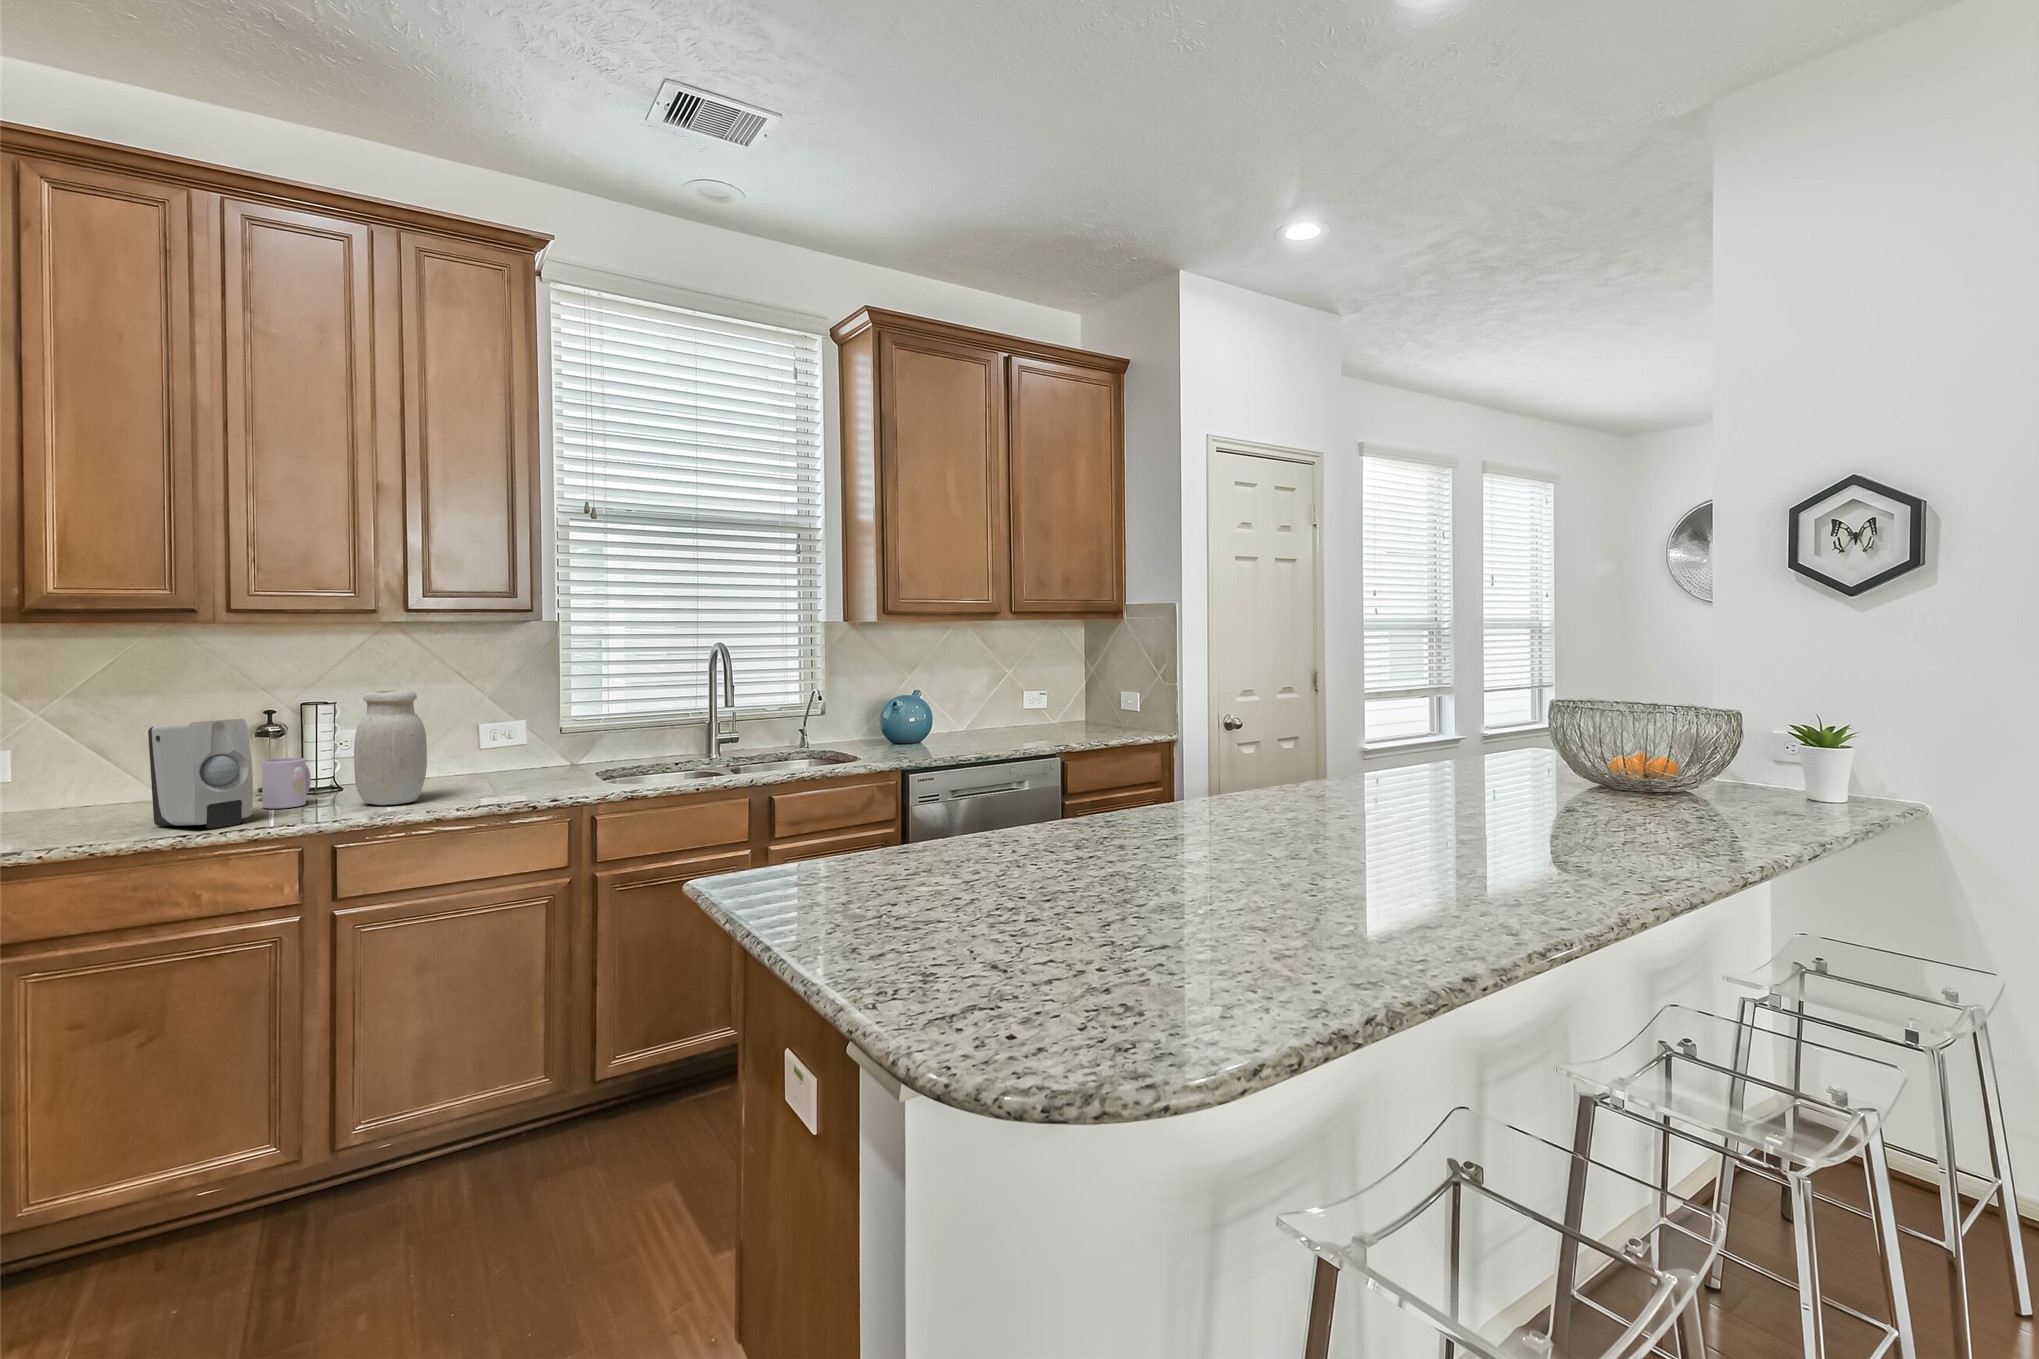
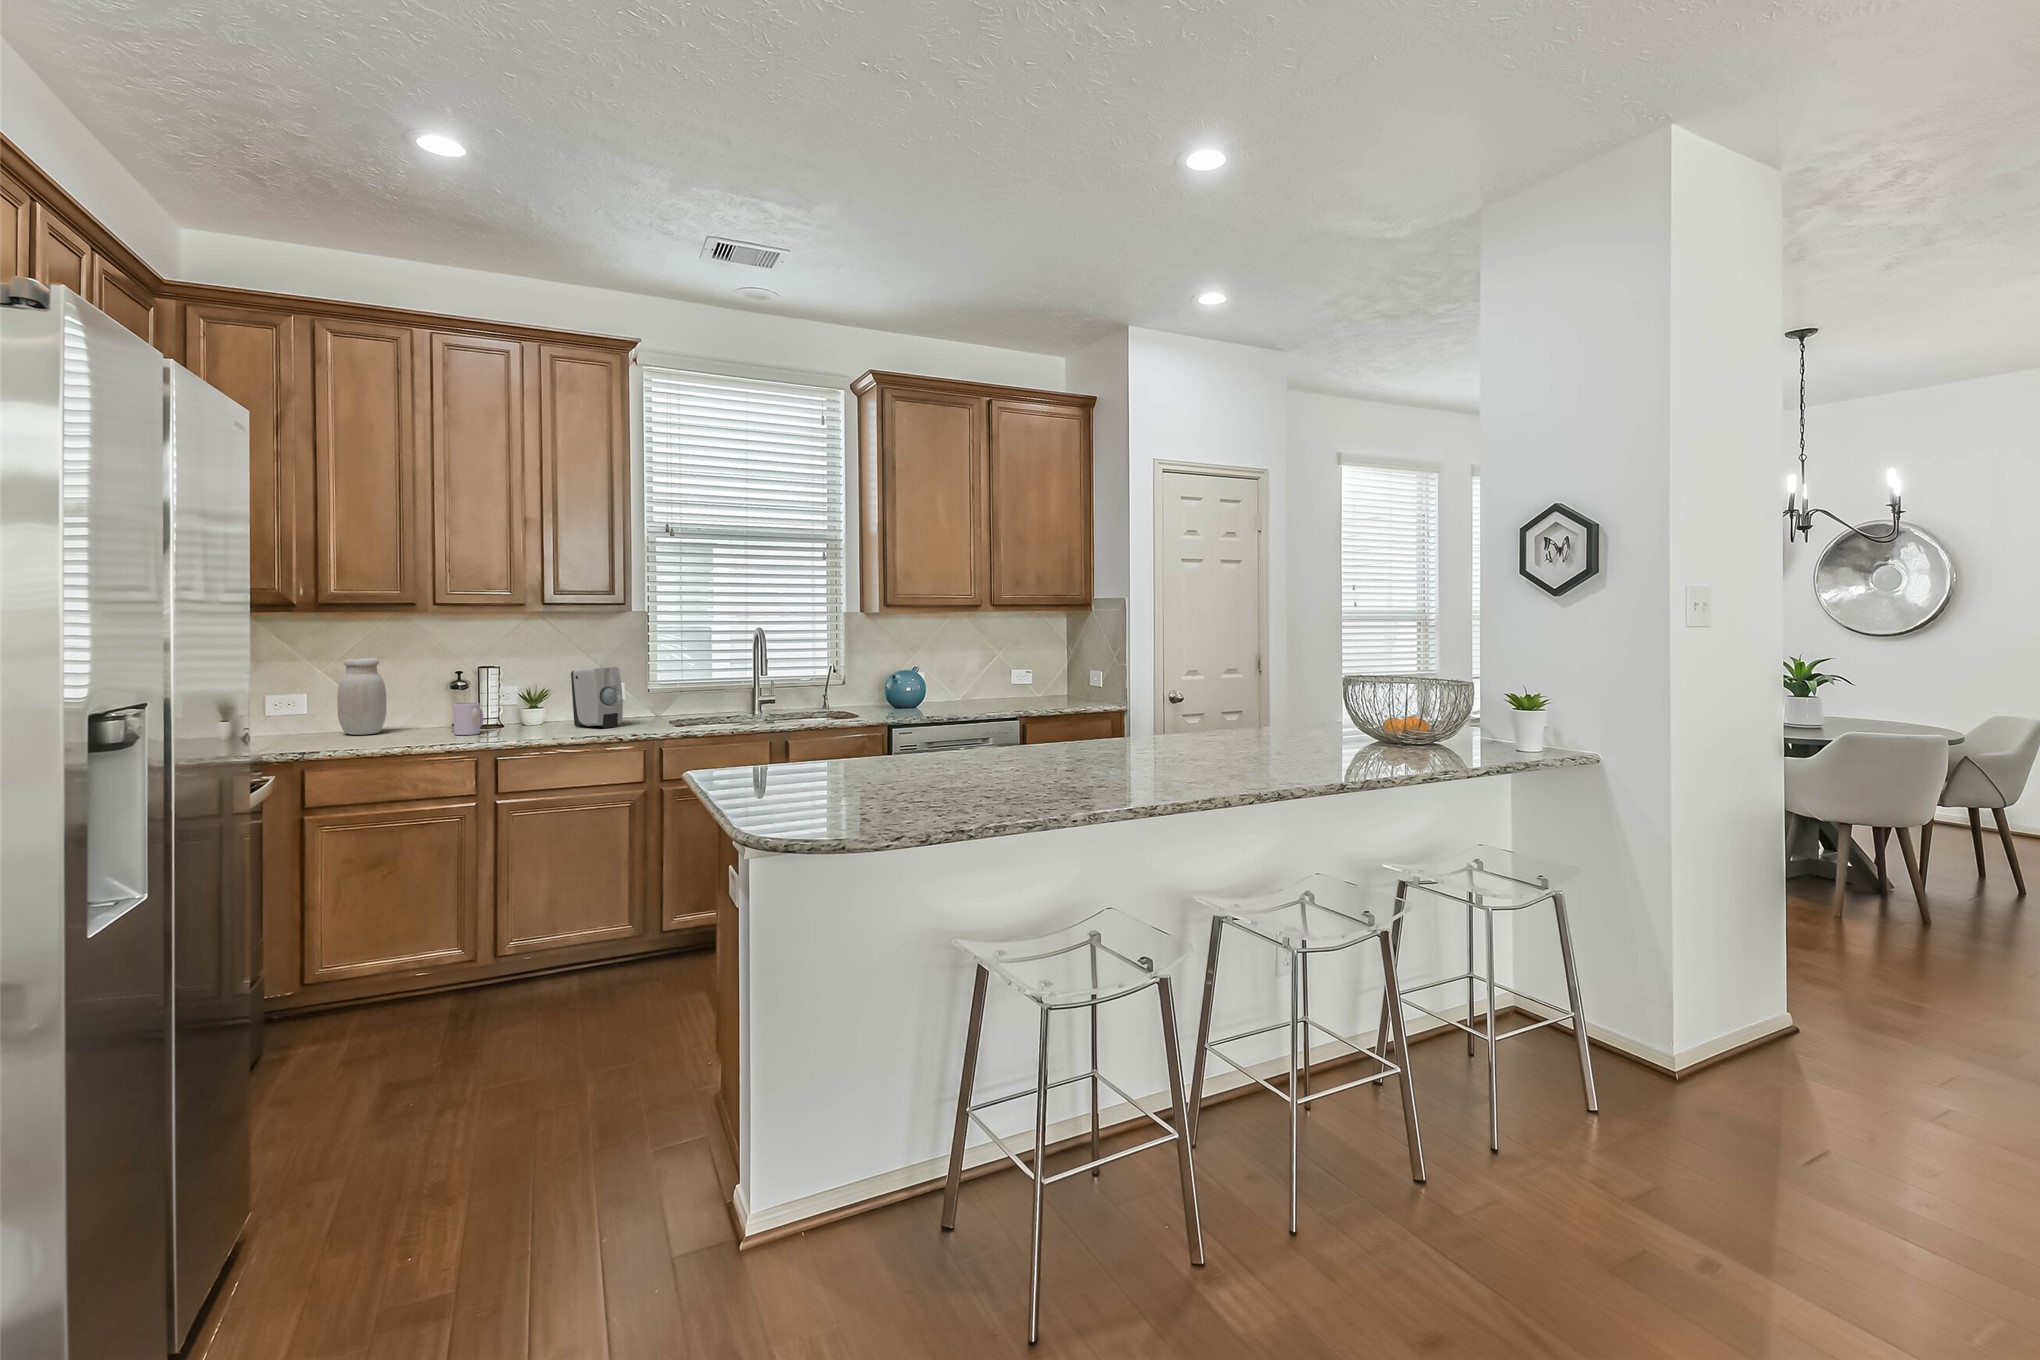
jar: present [354,690,427,805] -> present [337,658,386,735]
soap dispenser: present [148,719,253,828] -> present [571,667,623,728]

